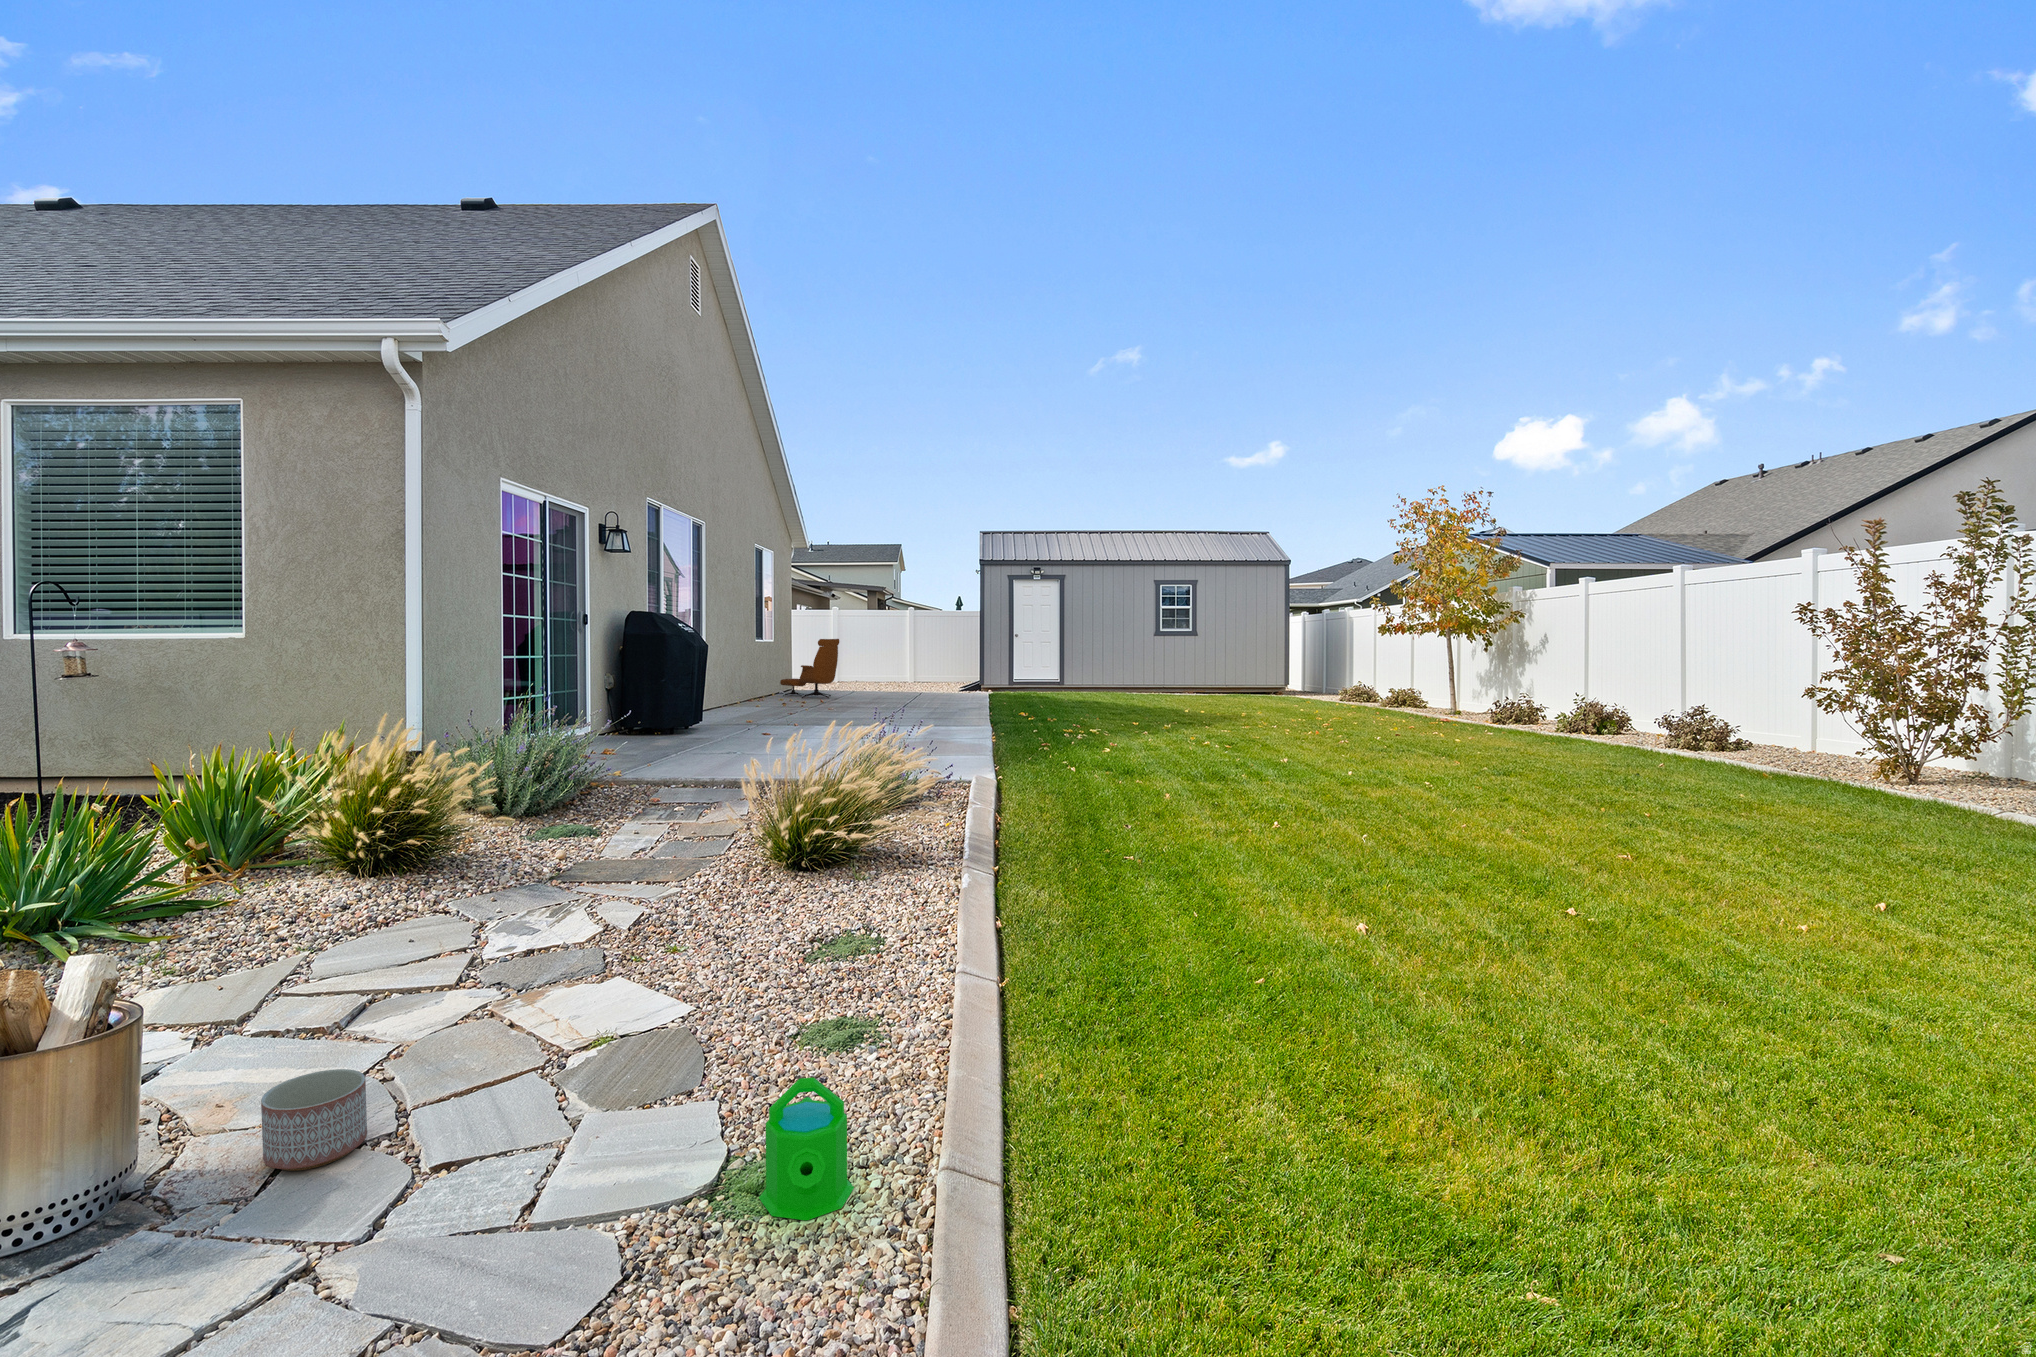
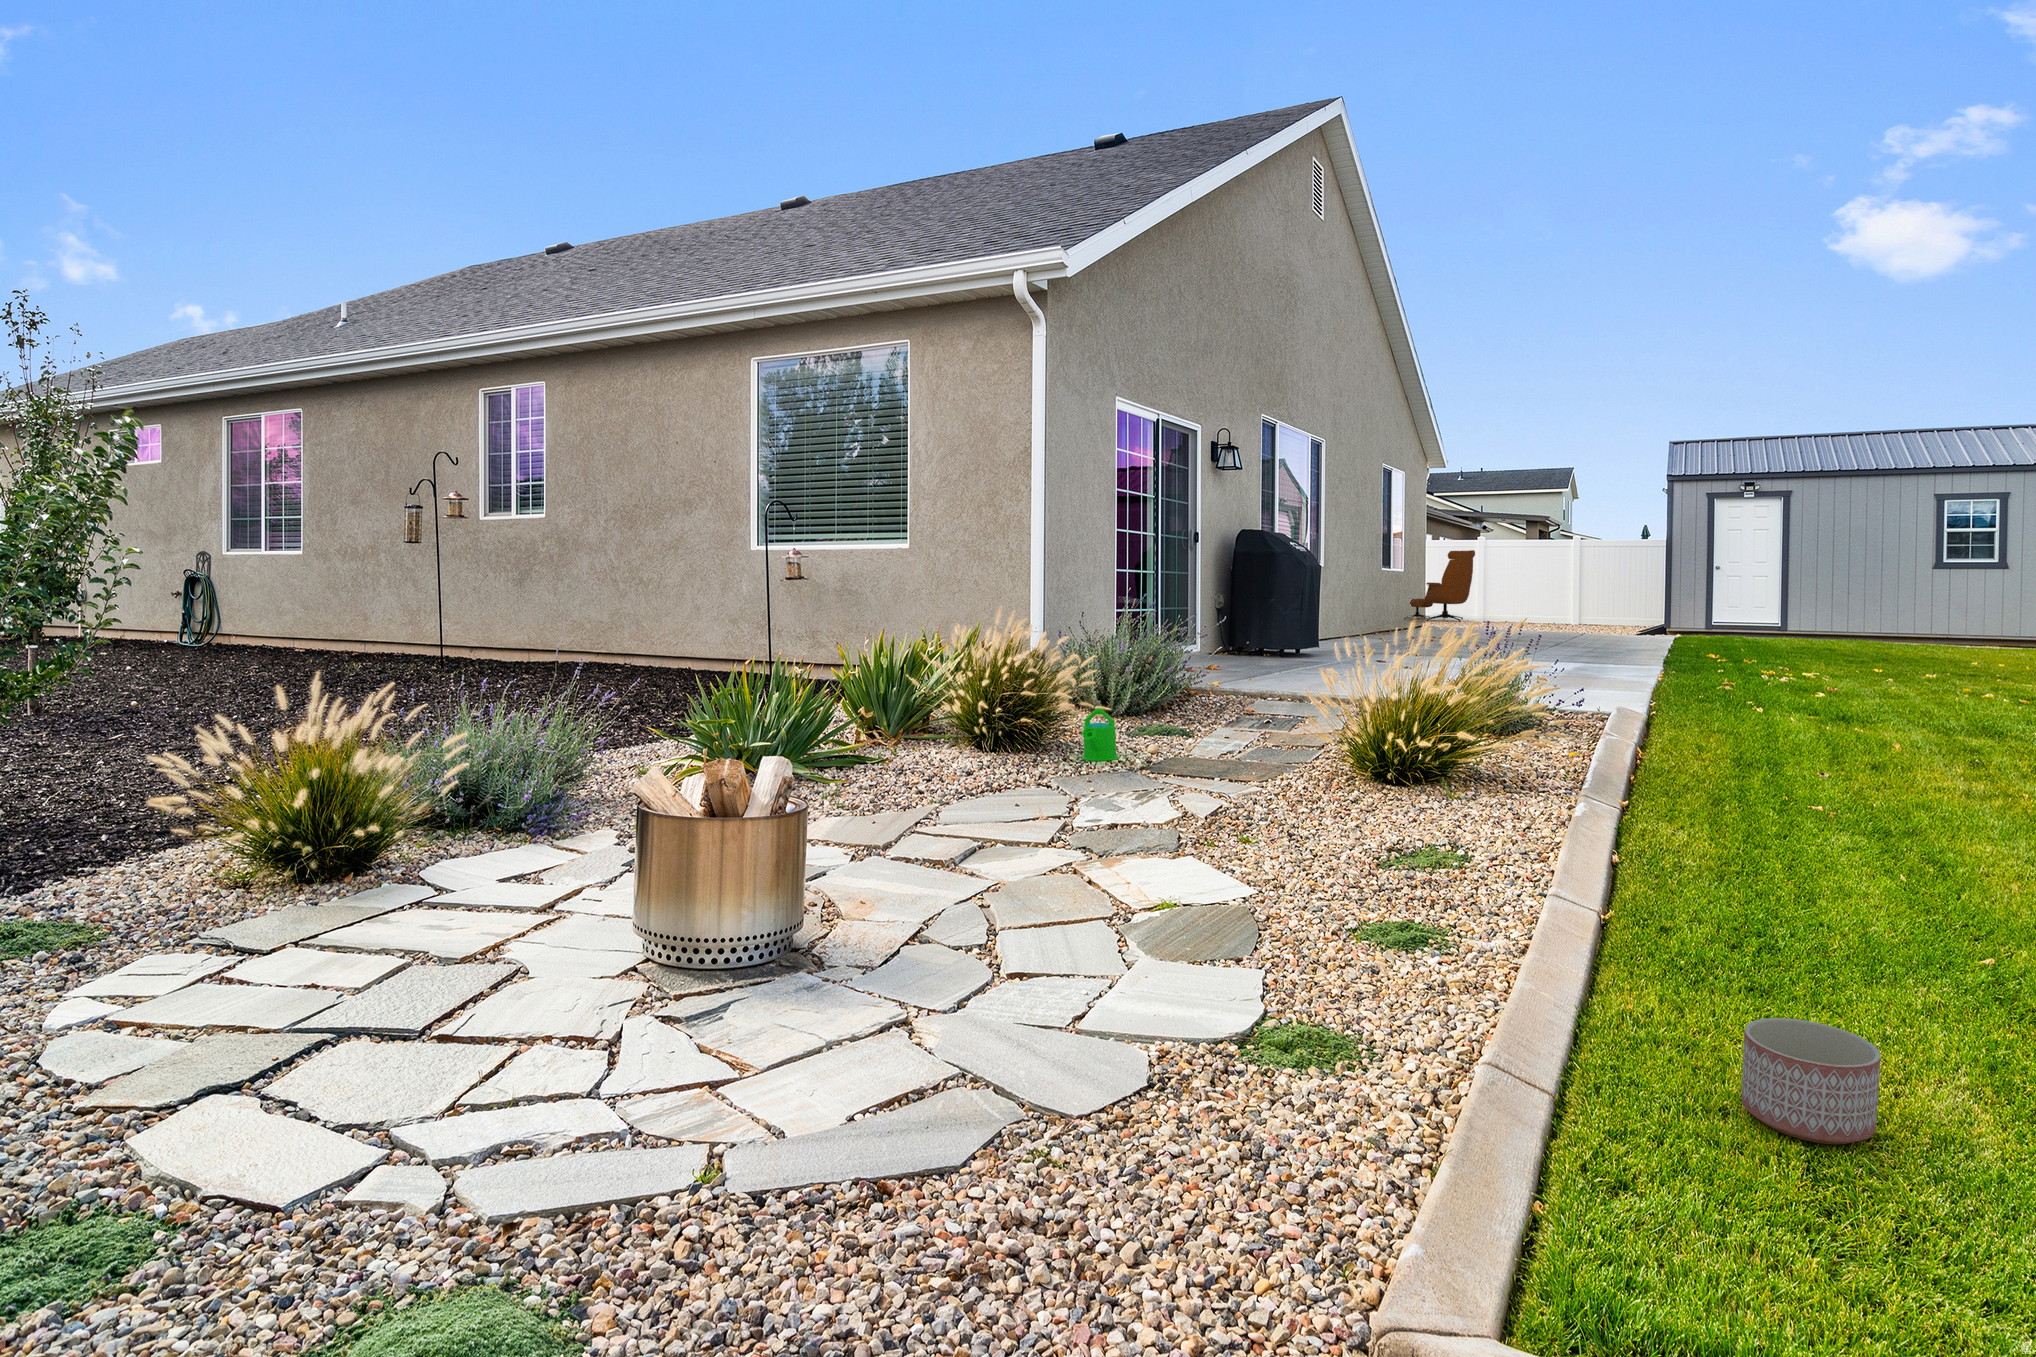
planter: present [261,1069,367,1171] -> present [1741,1018,1881,1144]
watering can: present [759,1077,854,1221] -> present [1082,709,1118,761]

